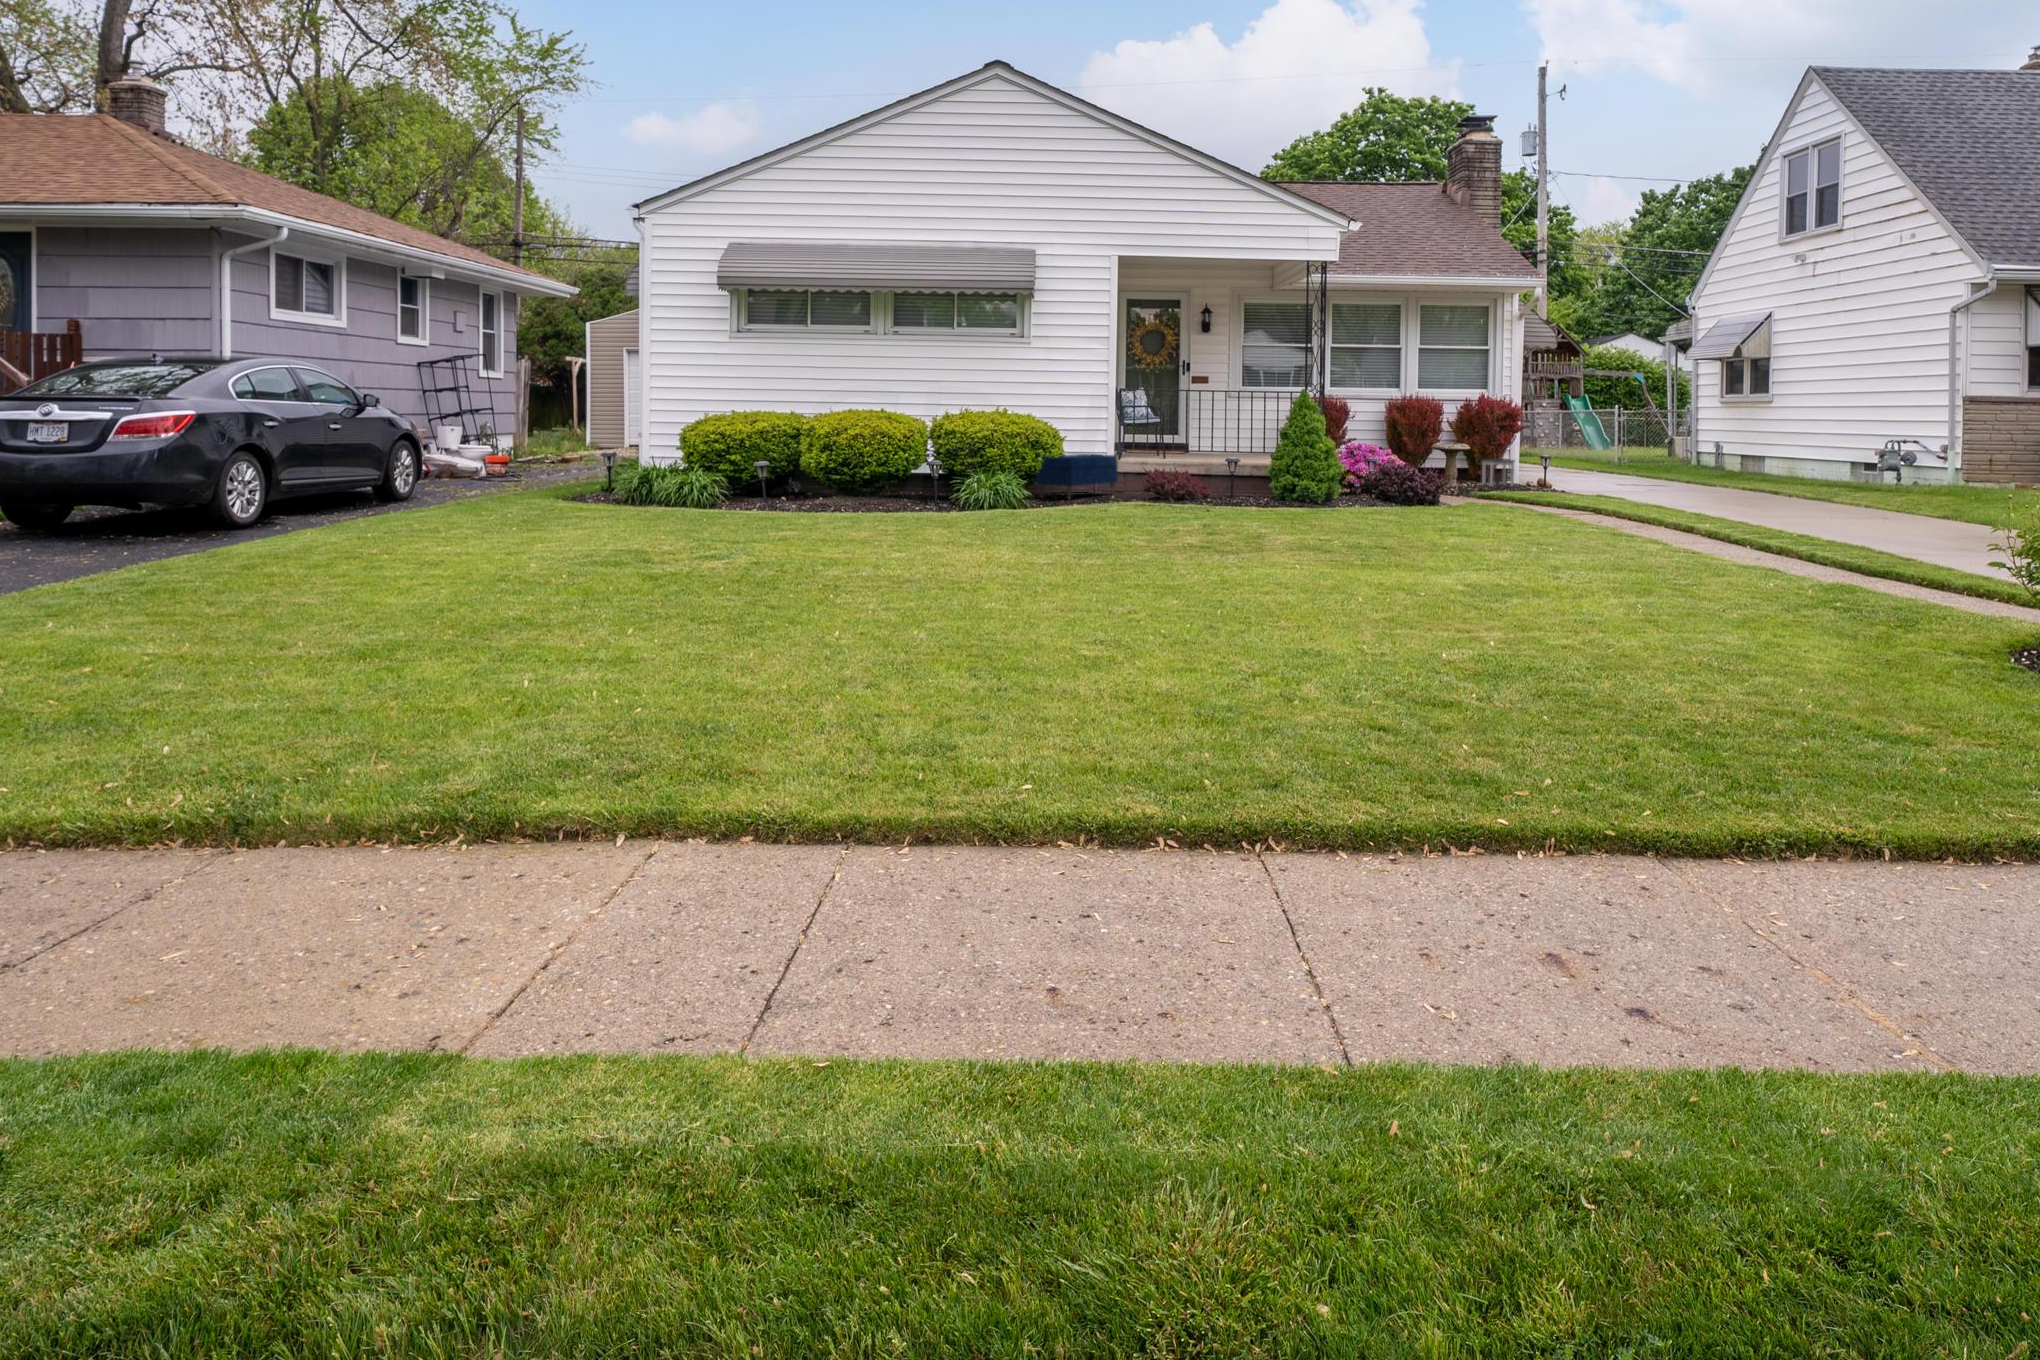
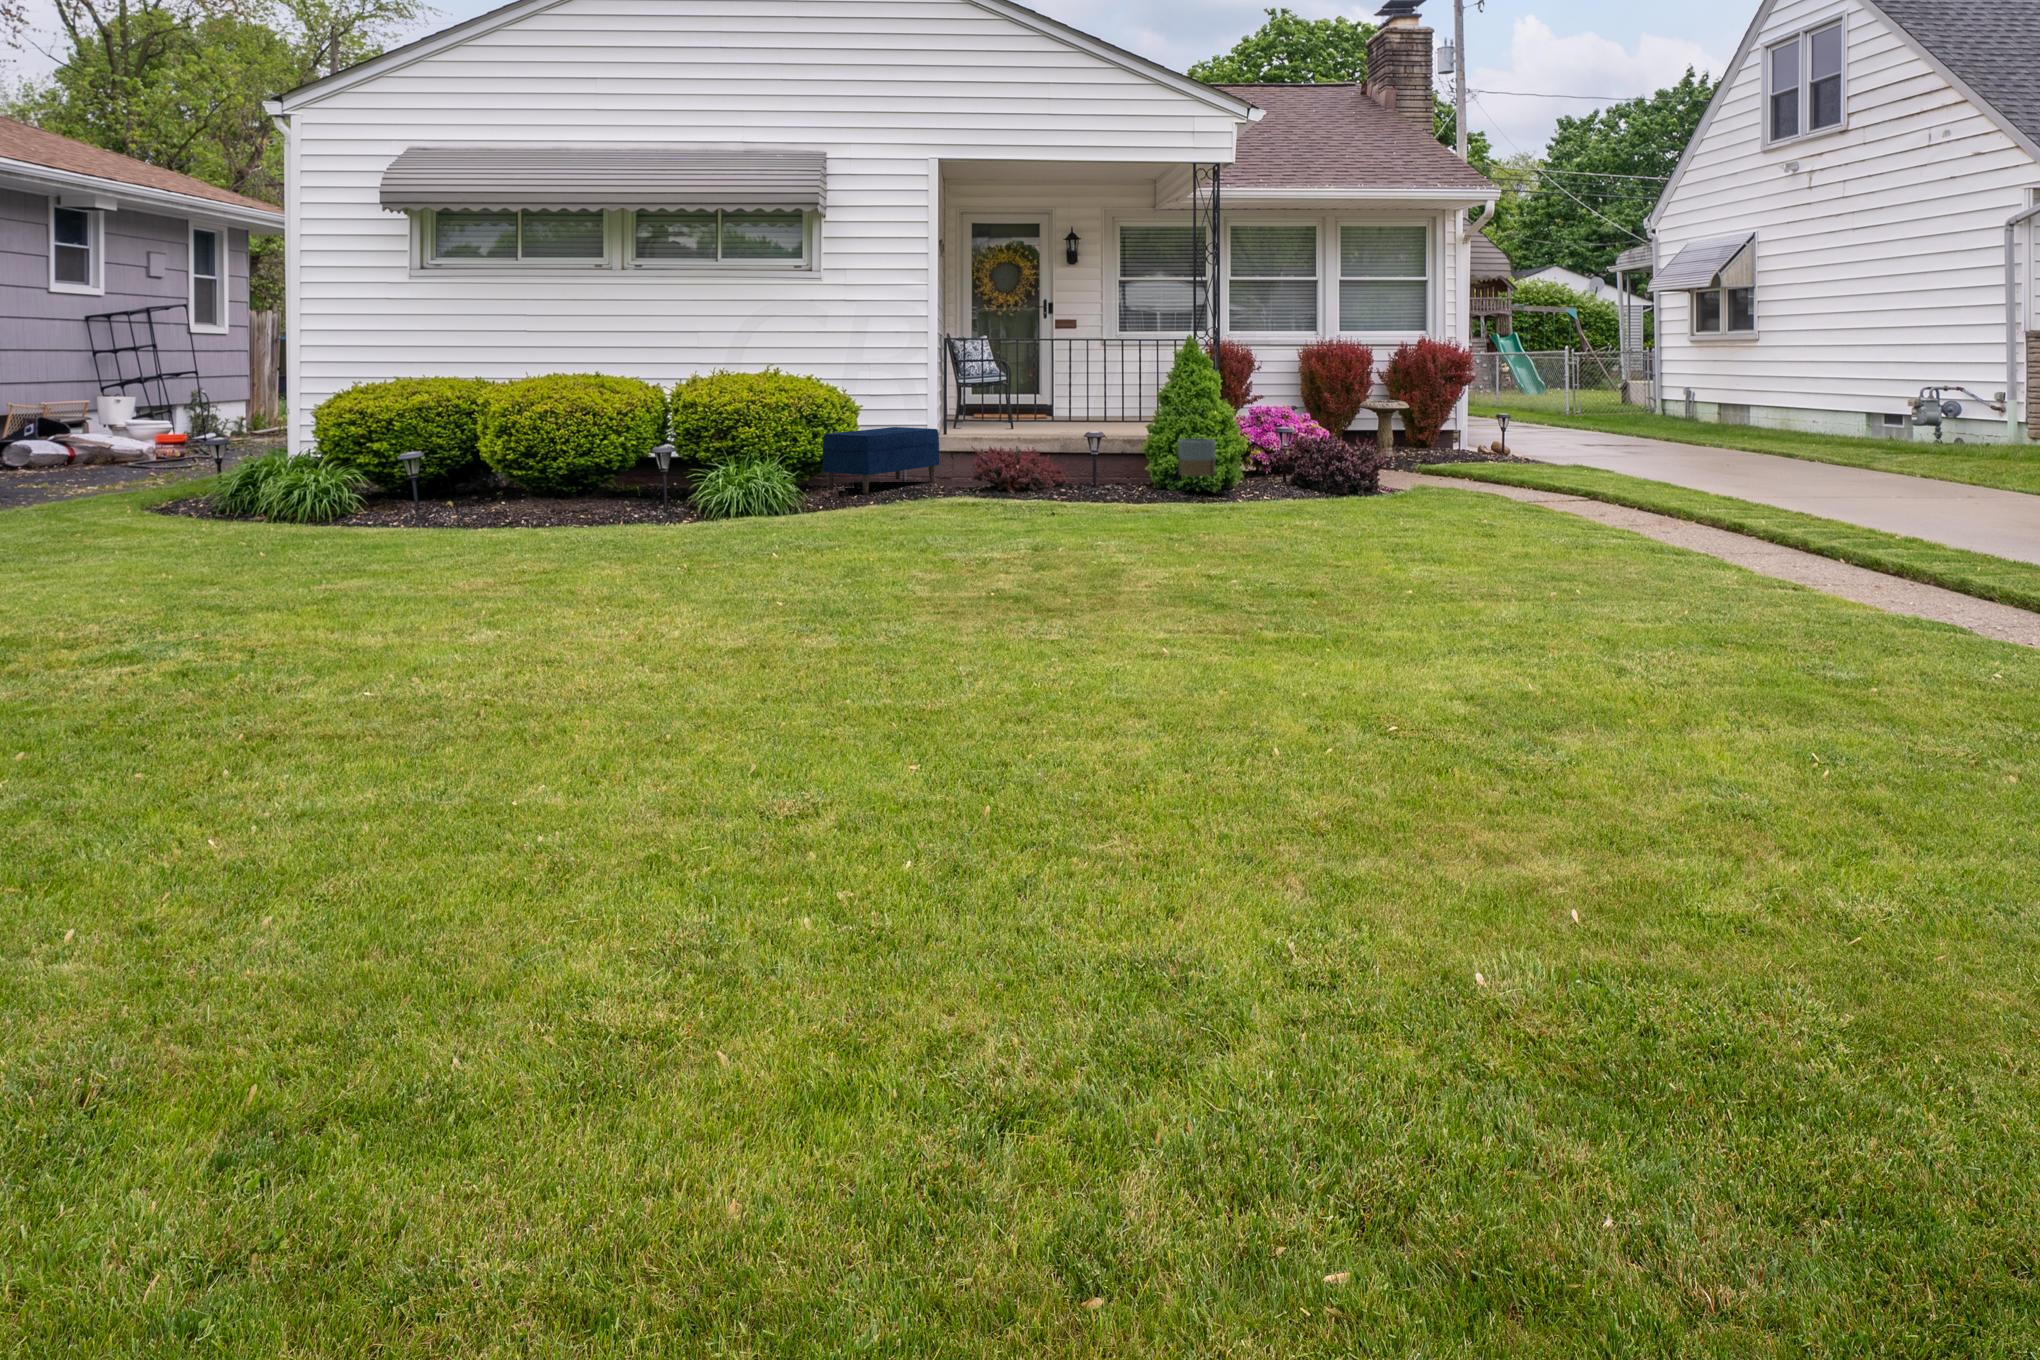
round table: present [1482,459,1515,486] -> none [1423,421,1468,457]
planter: none [1295,464,1323,504] -> present [1178,439,1215,490]

